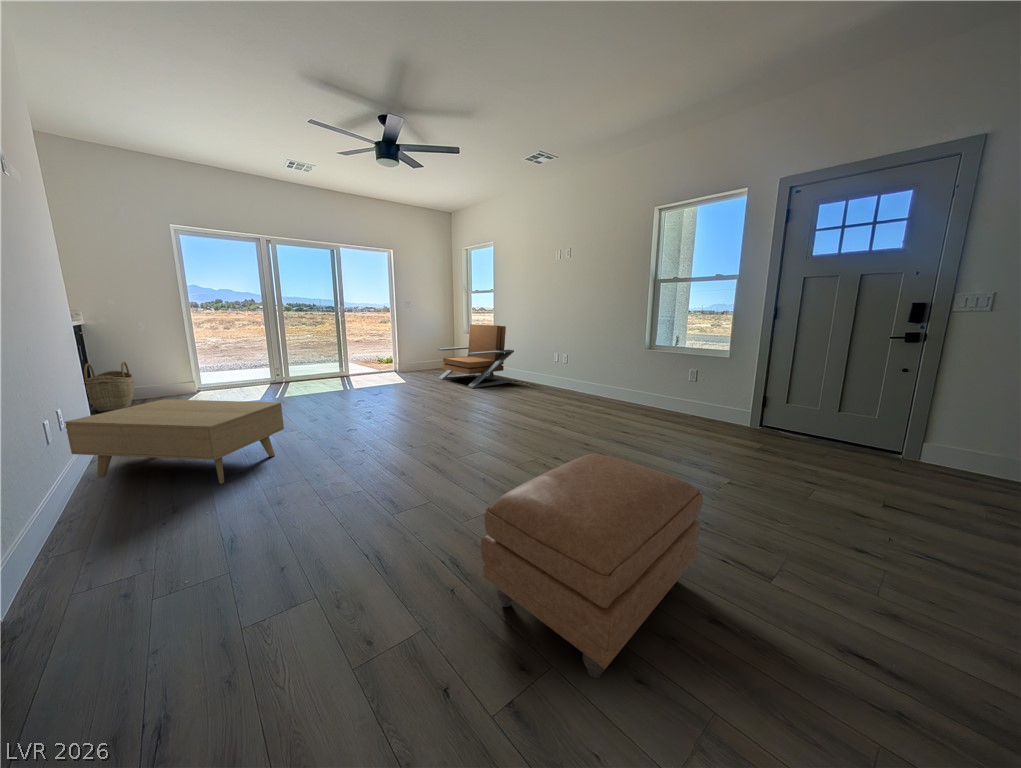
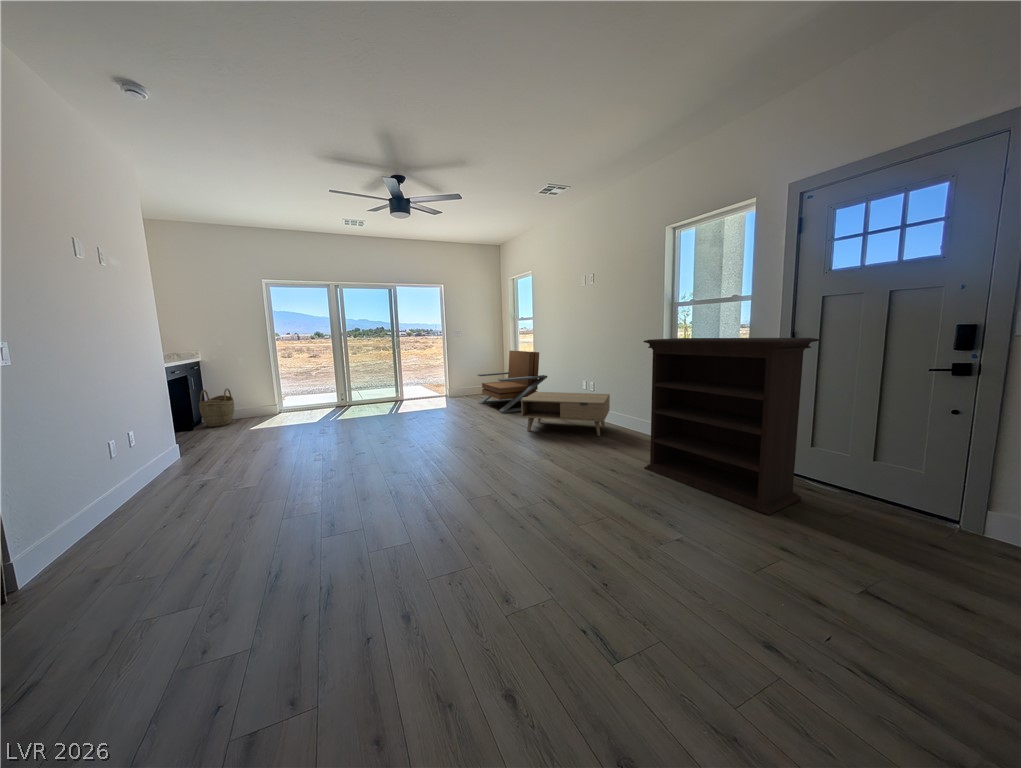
bookshelf: none [650,311,813,462] -> present [643,338,819,515]
coffee table: present [65,399,284,483] -> present [521,392,610,436]
ottoman: present [481,454,703,678] -> none [325,494,538,710]

